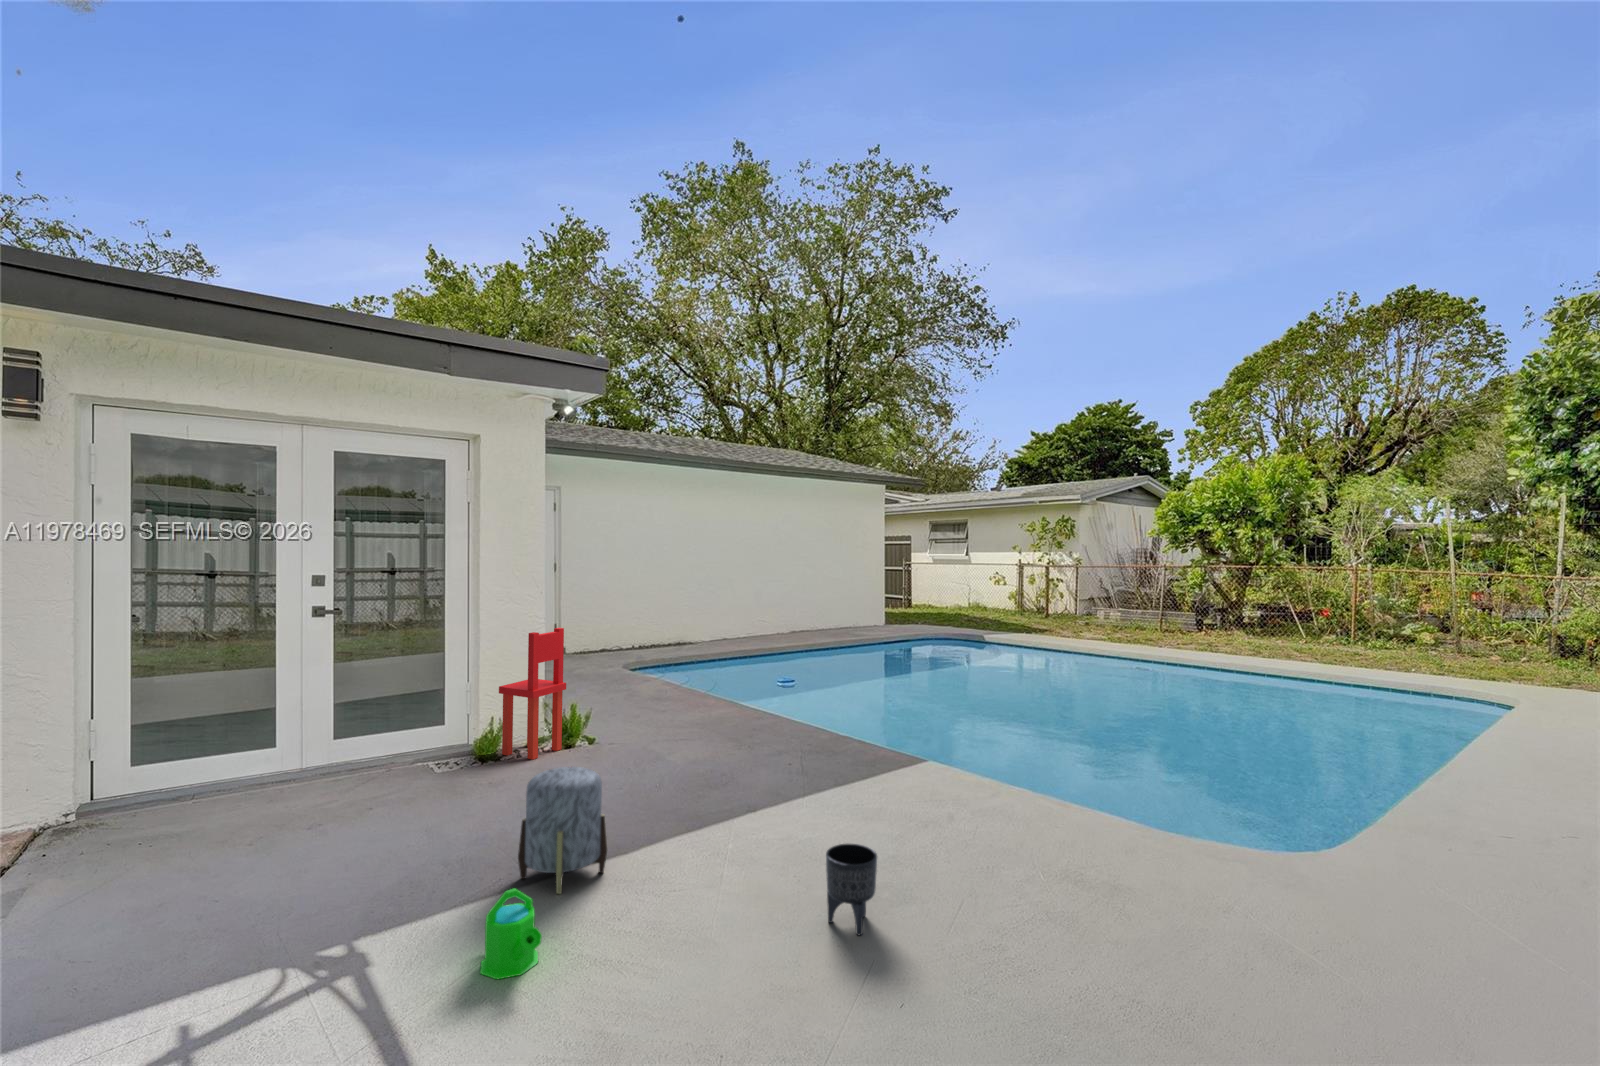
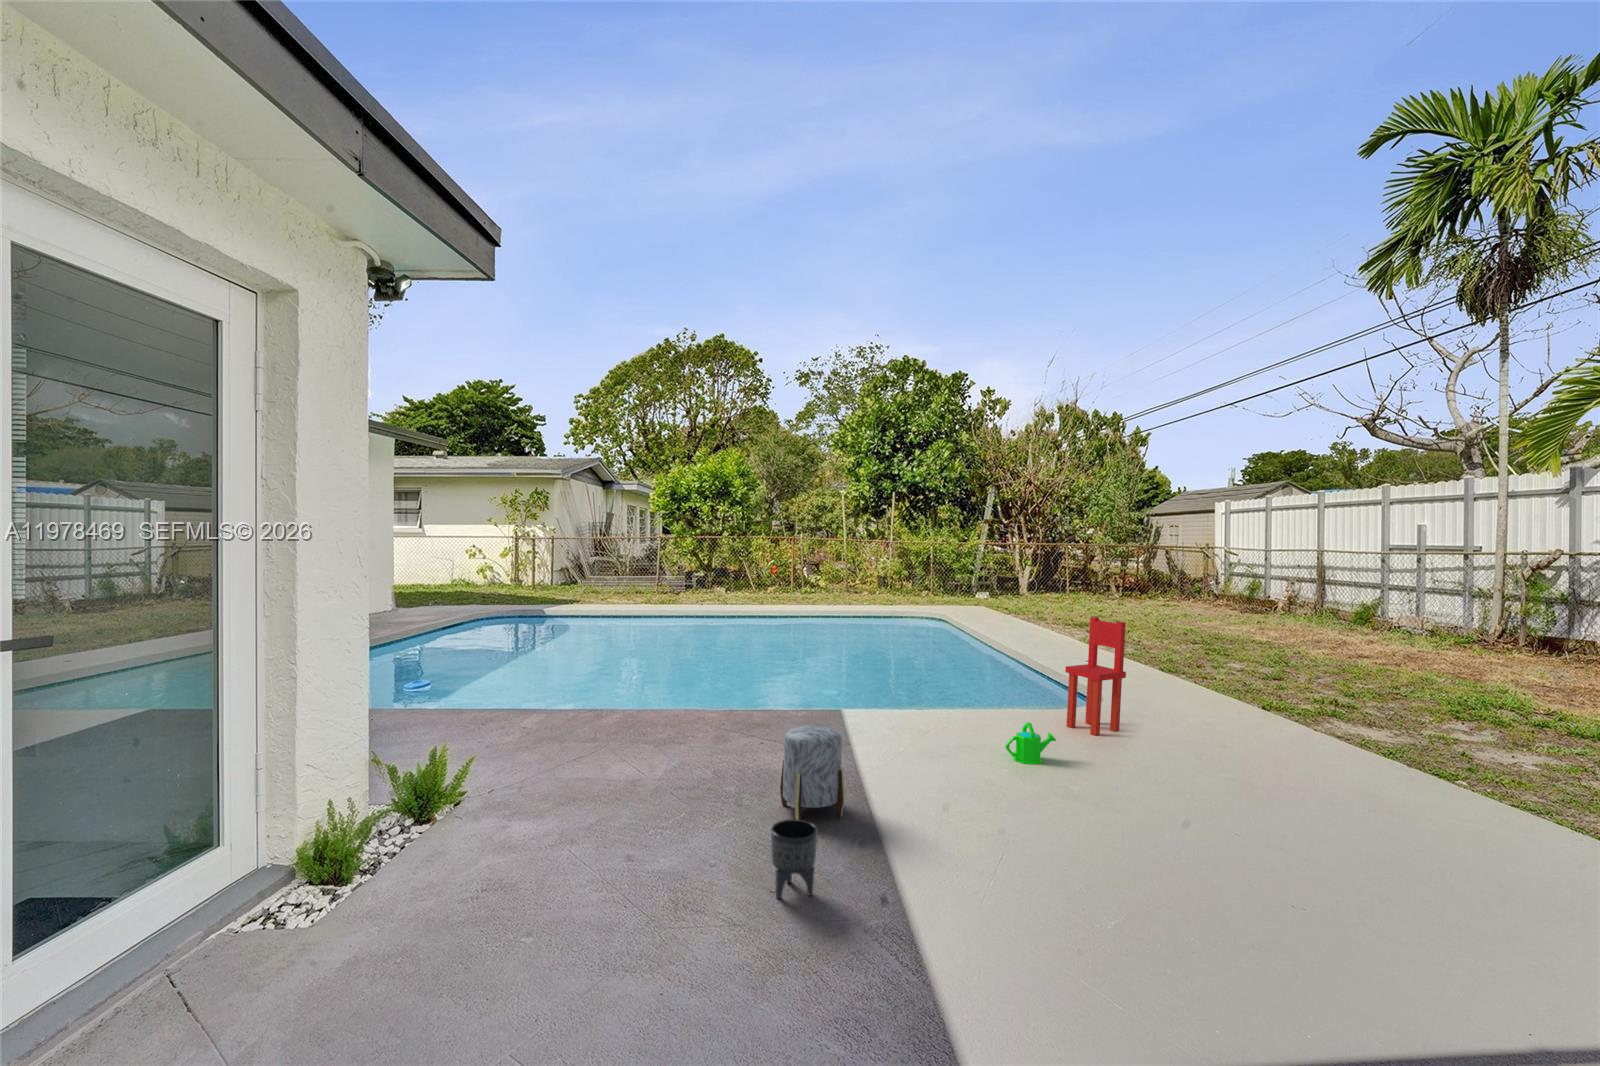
chair: present [499,628,566,760] -> present [1065,617,1126,735]
planter: present [826,844,877,935] -> present [771,819,817,899]
watering can: present [480,888,542,979] -> present [1006,722,1056,764]

